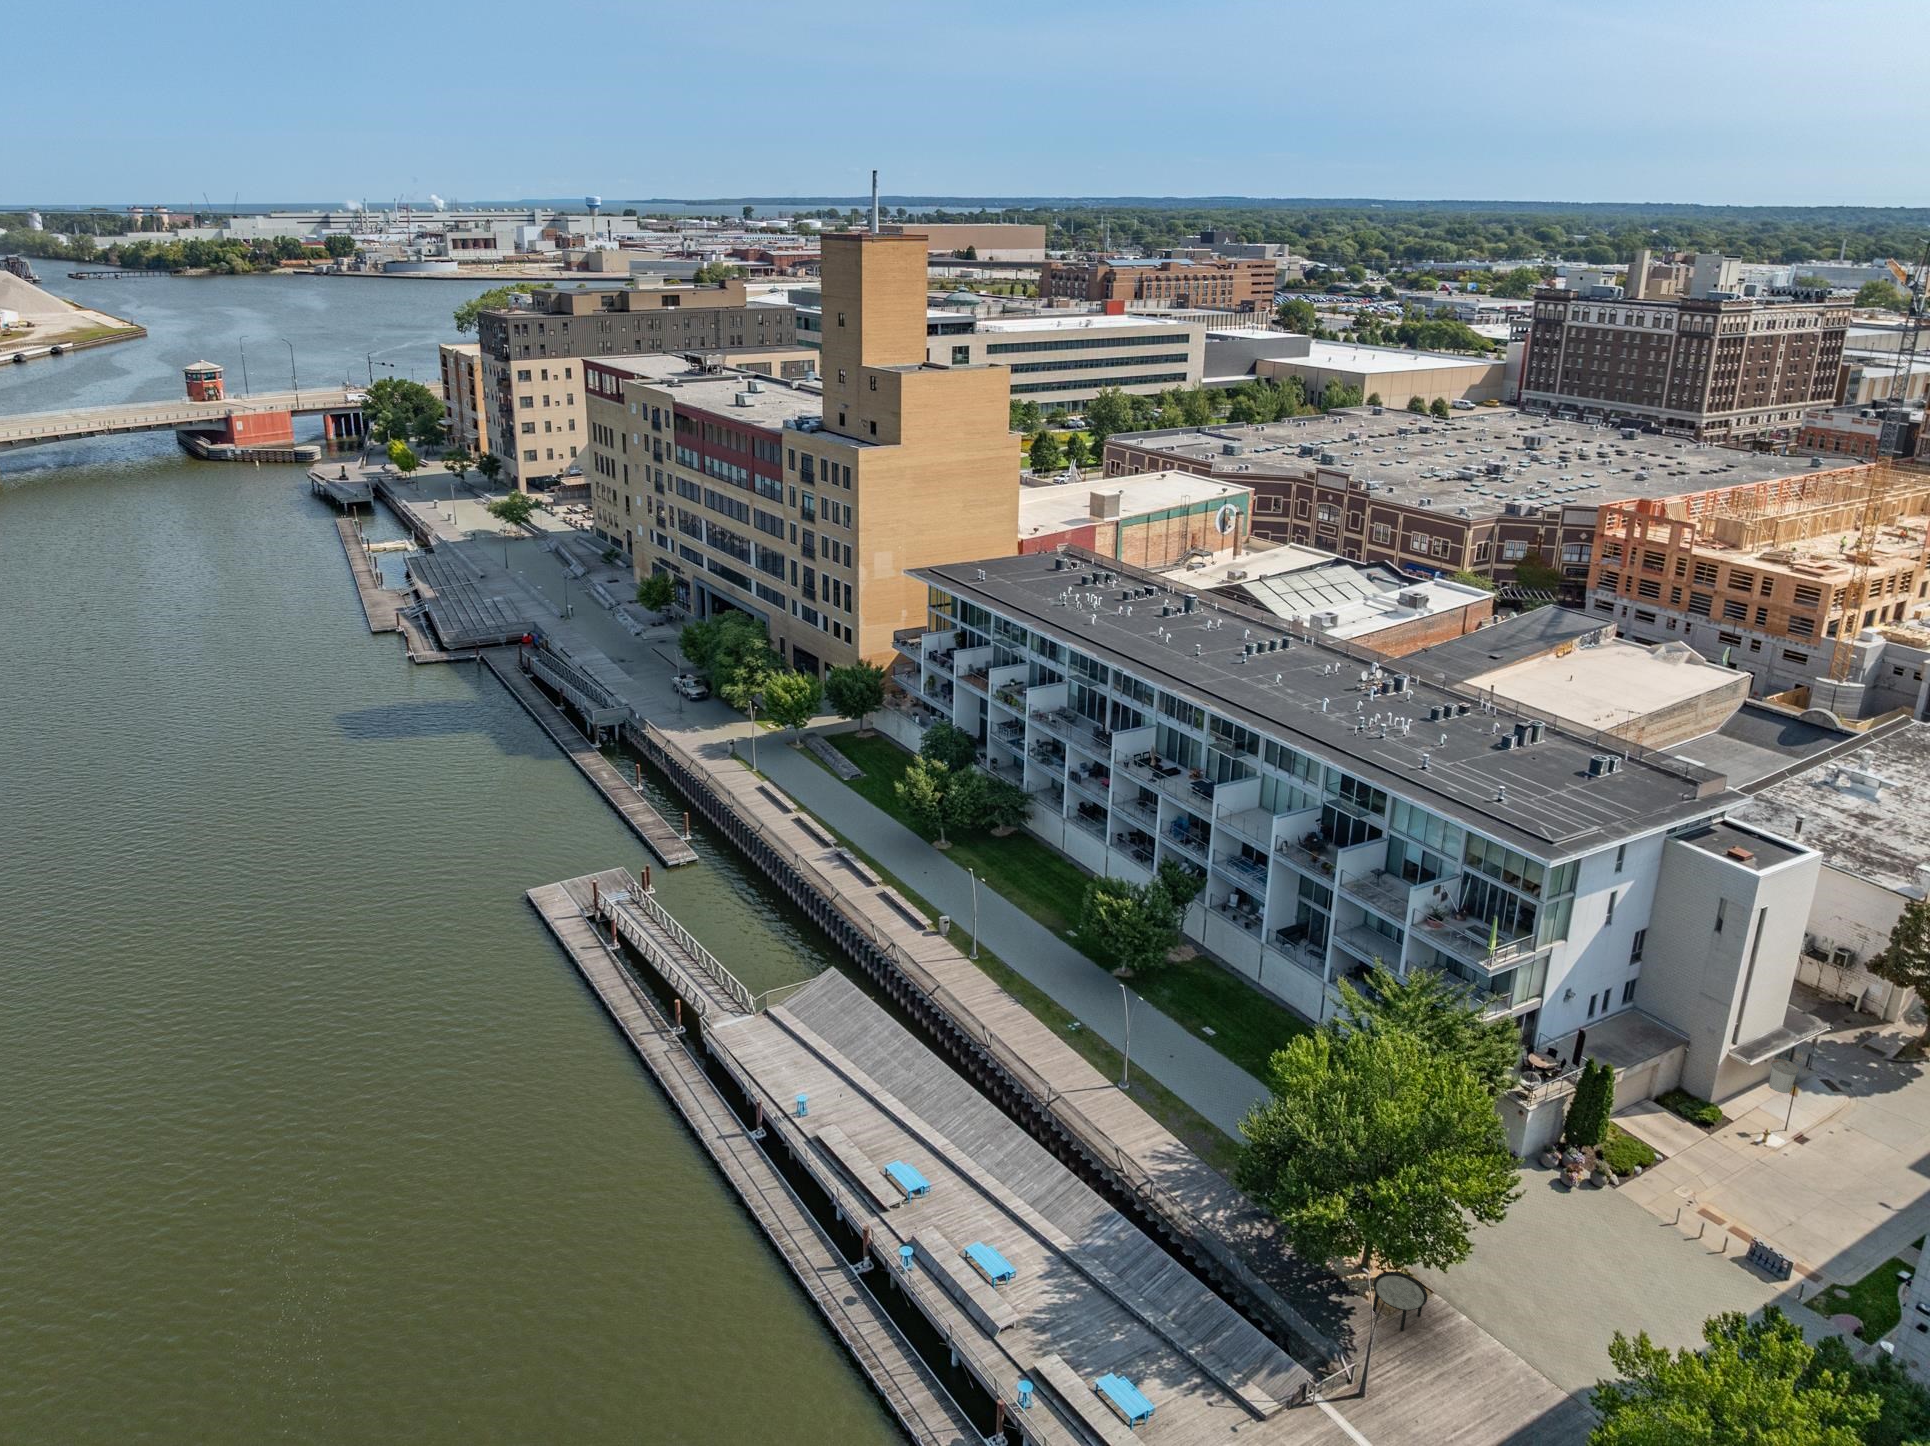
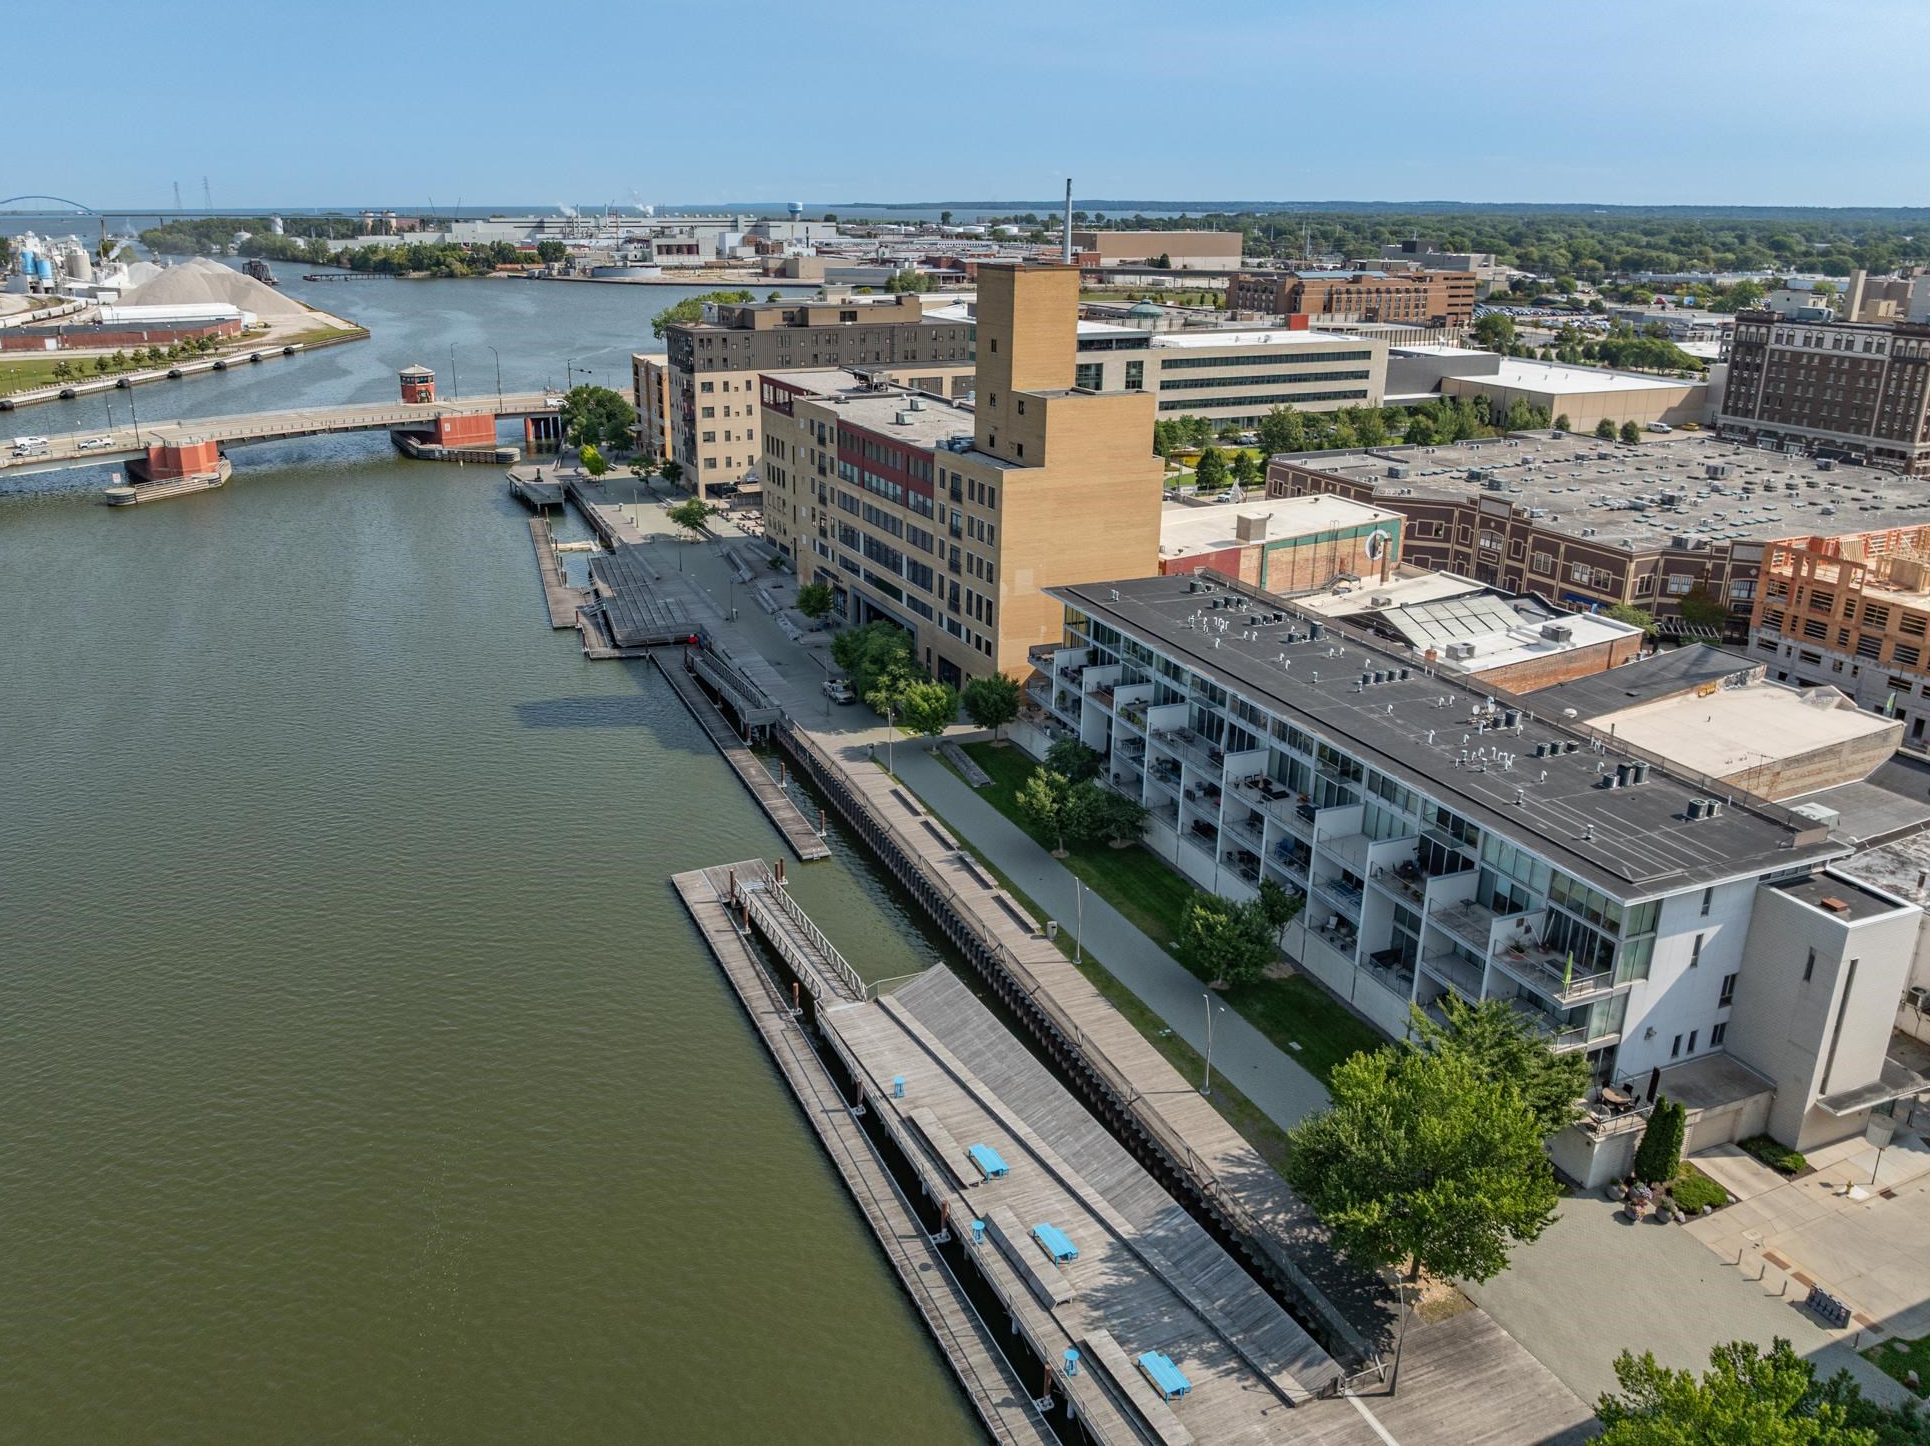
round table: present [1373,1272,1427,1331] -> none [1415,1284,1469,1341]

